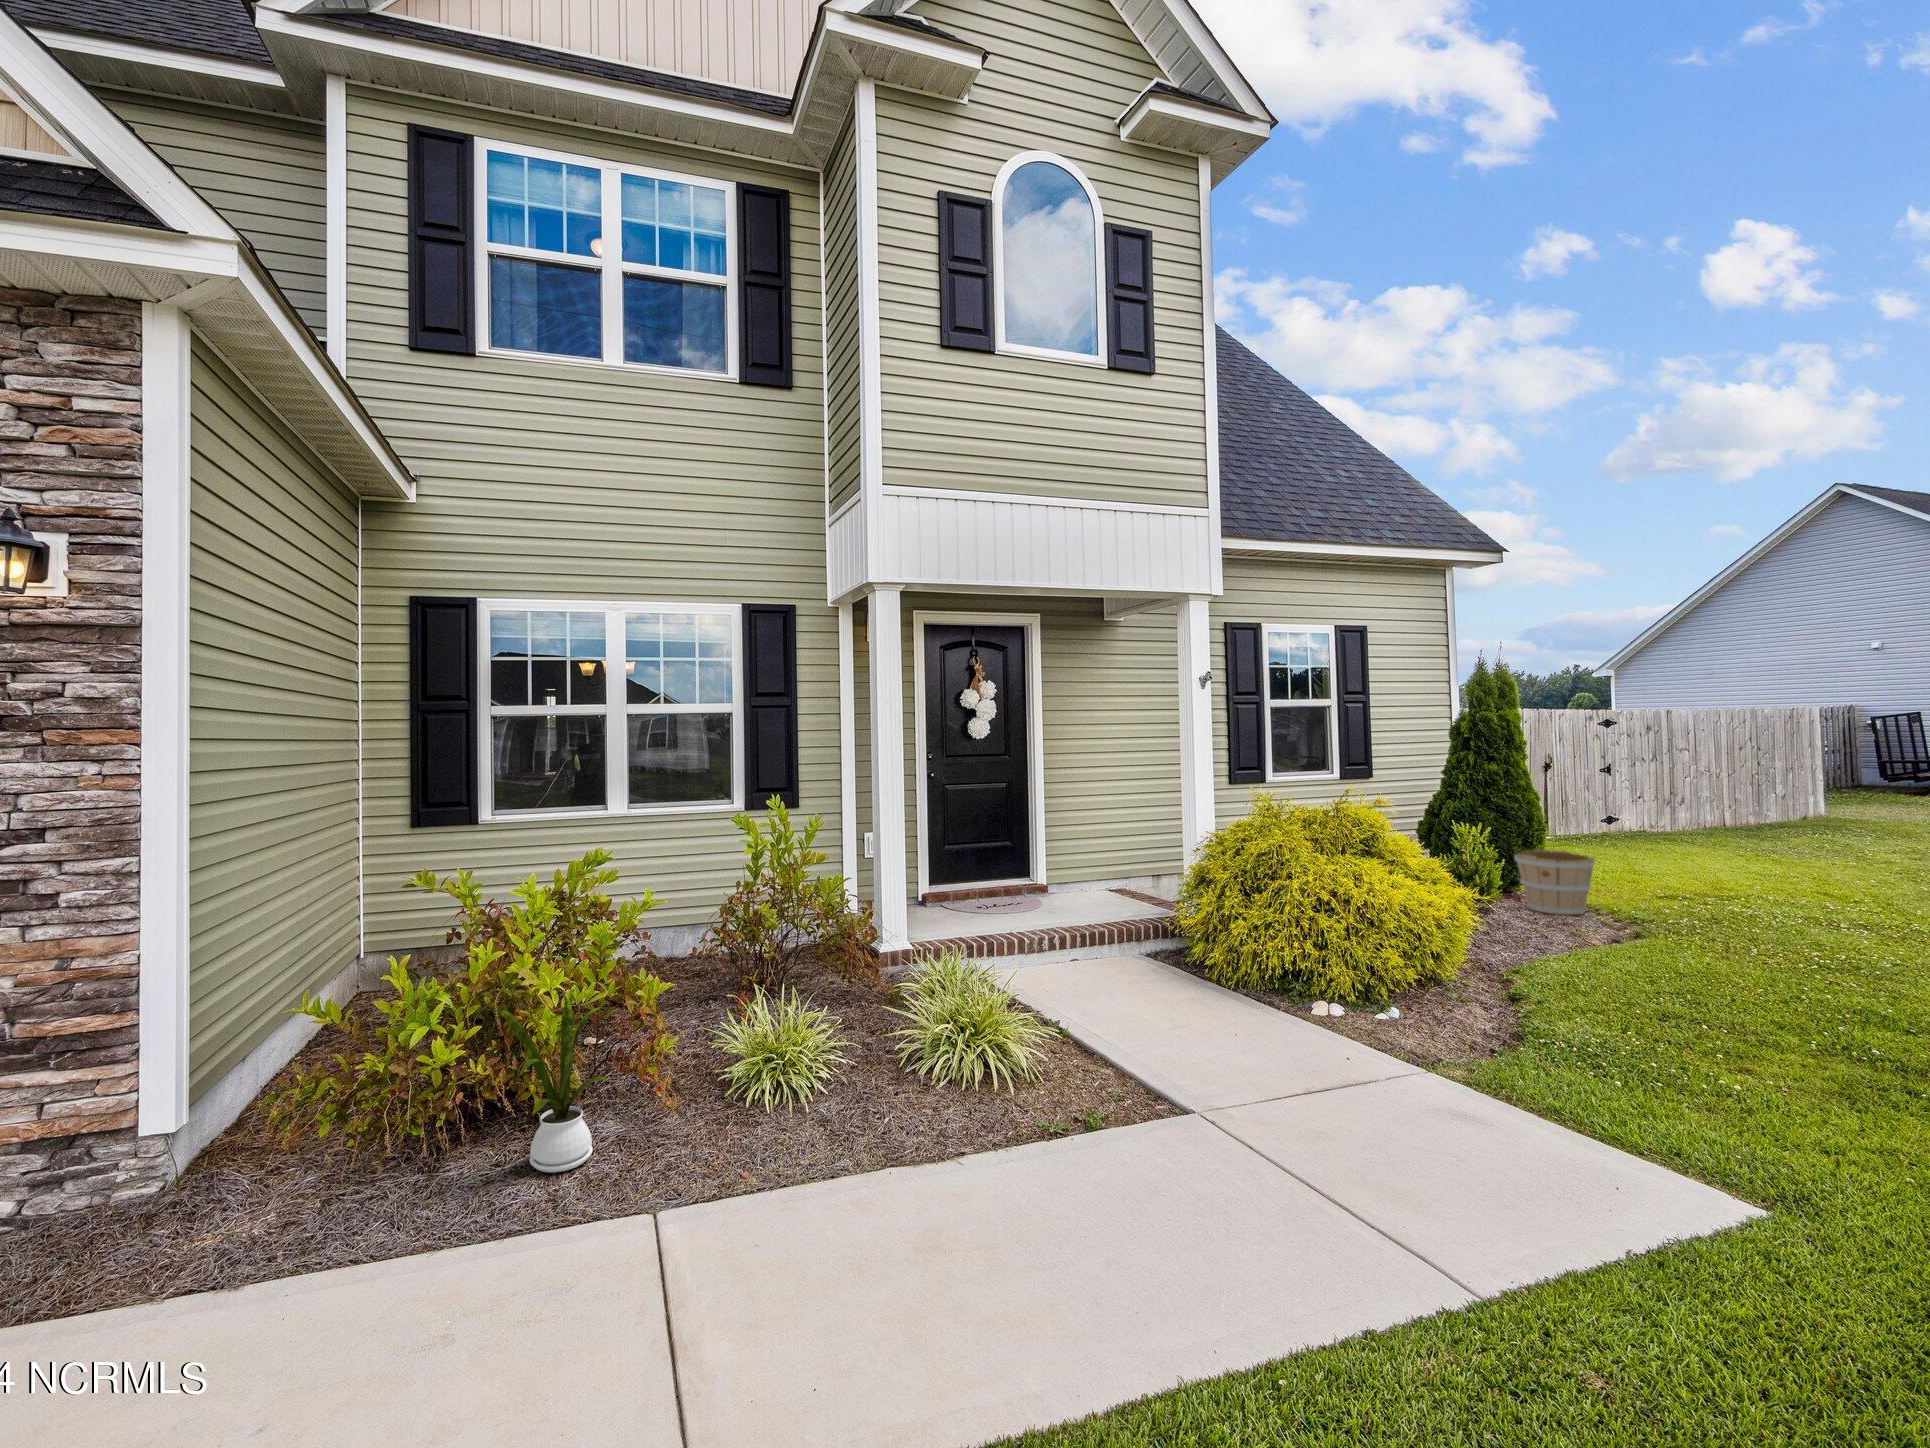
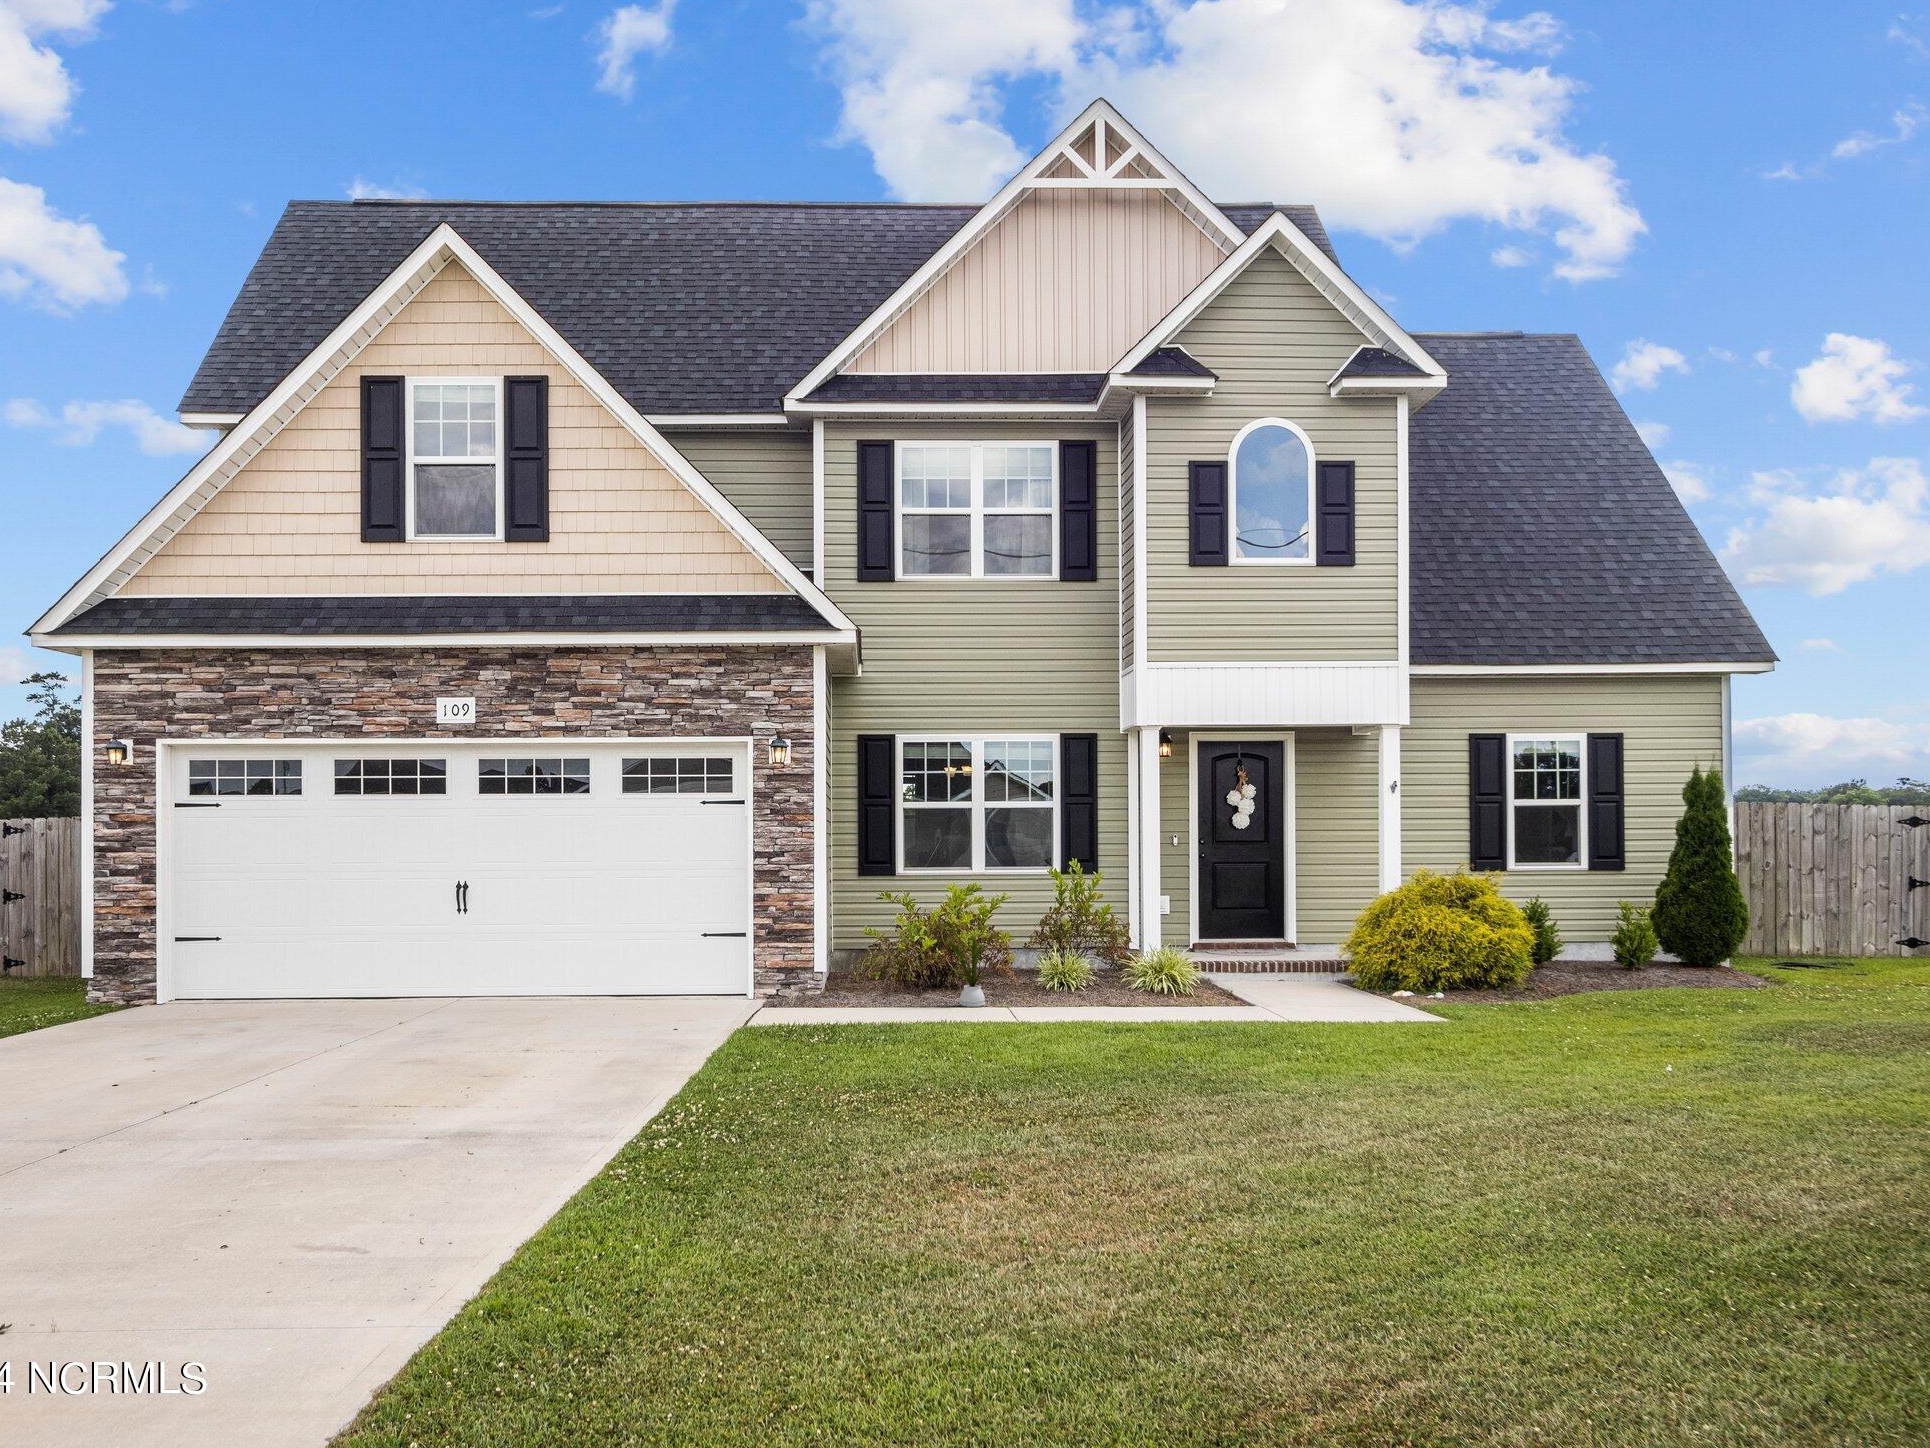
wooden bucket: present [1515,849,1595,915] -> none [1692,932,1752,982]

